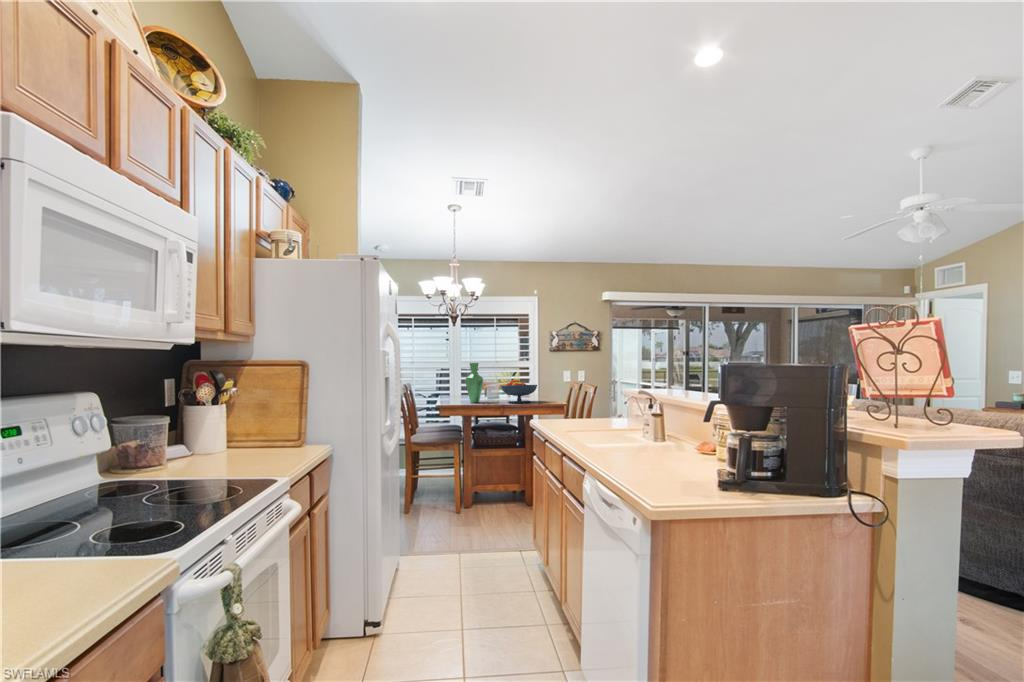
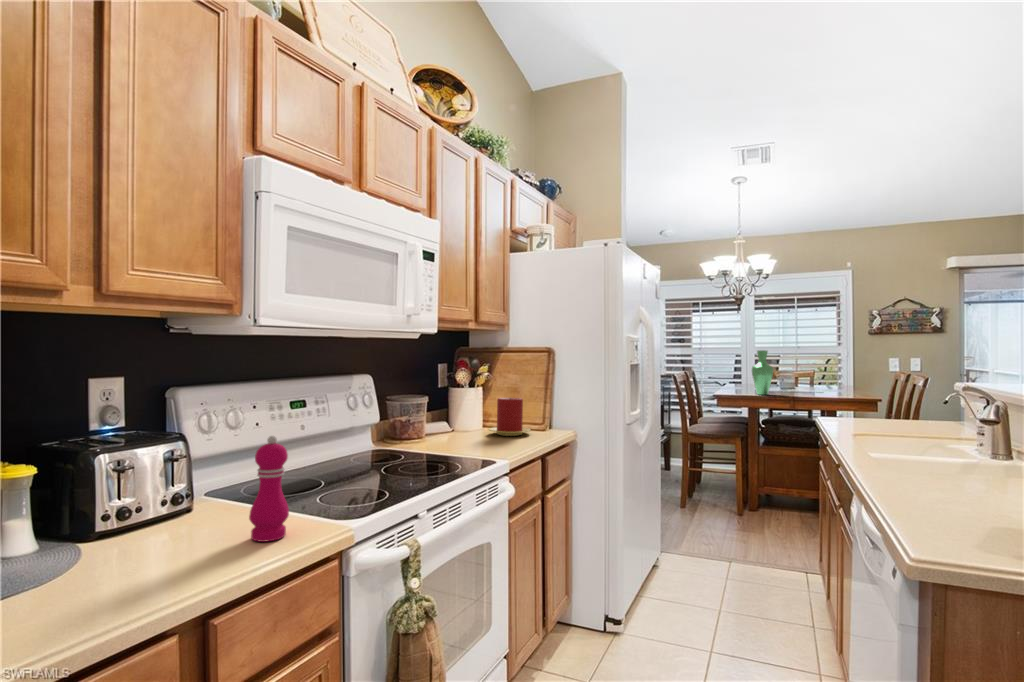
fruit bowl: present [501,379,537,403] -> none [794,371,844,398]
candle: none [241,414,292,455] -> present [489,398,531,436]
pepper mill: none [48,457,103,587] -> present [249,436,289,542]

